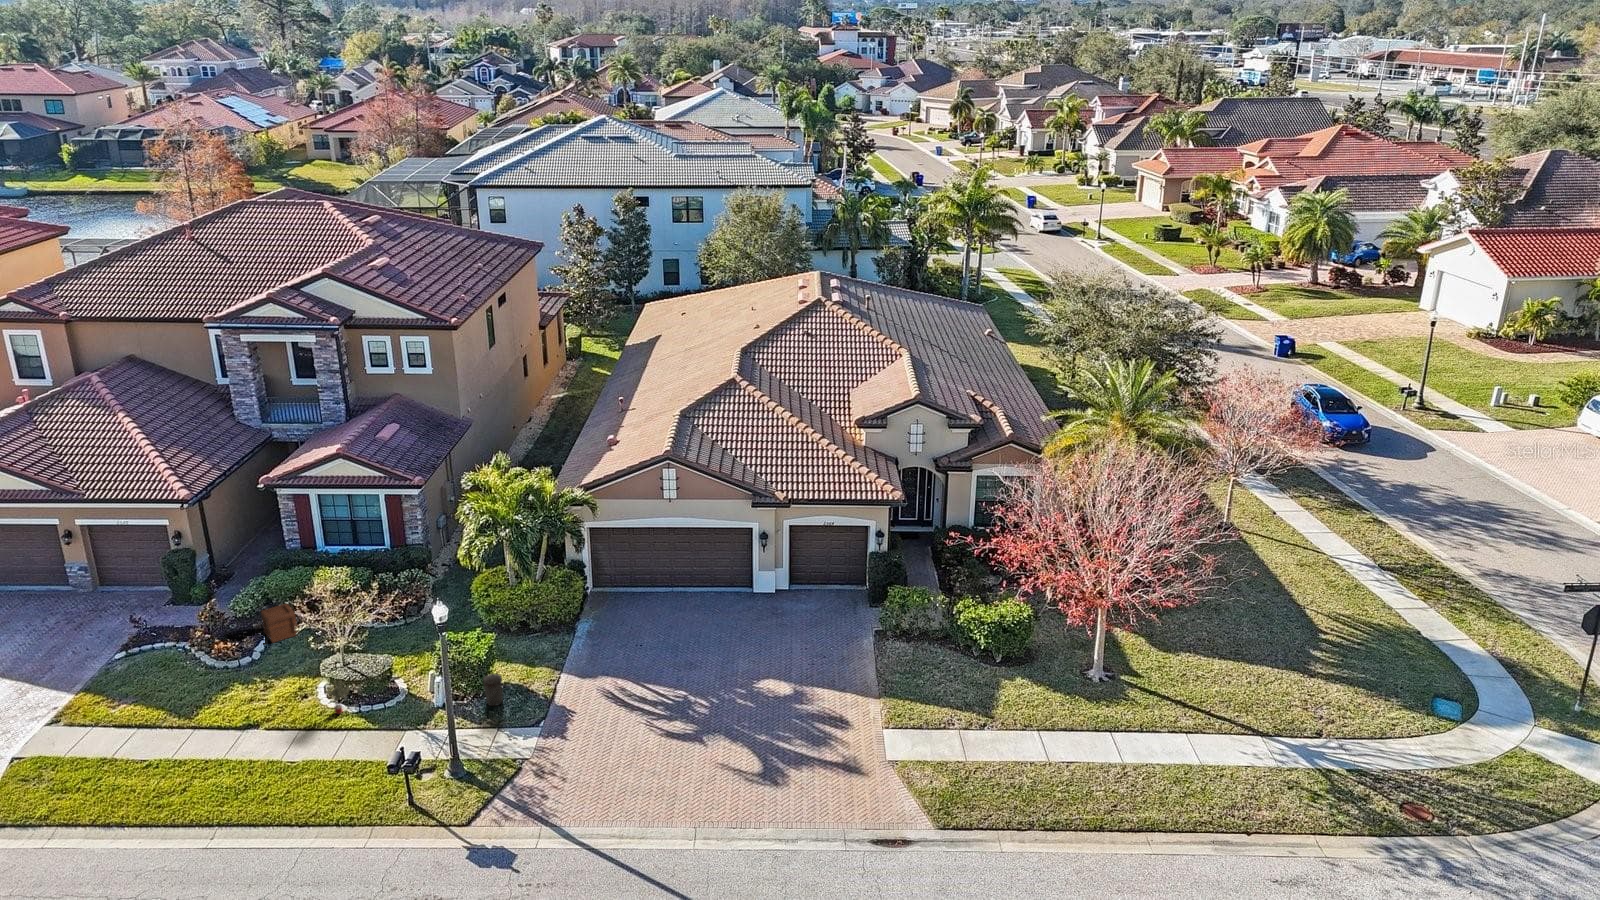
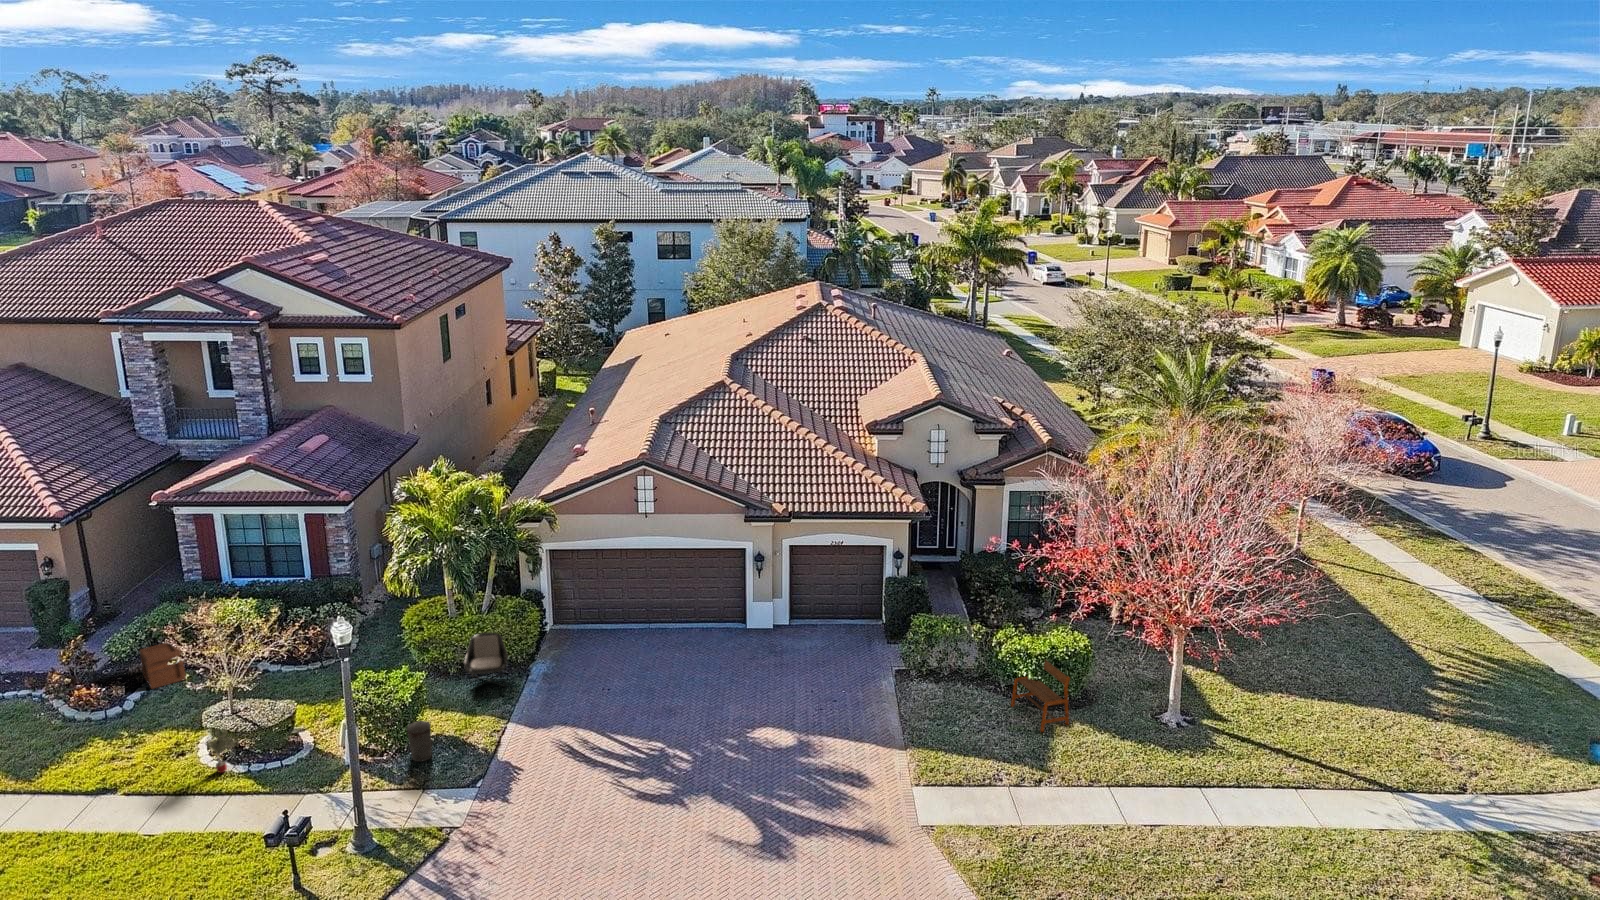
lounge chair: none [524,598,559,646] -> present [464,632,508,690]
bench: none [967,622,1014,685] -> present [1011,661,1070,732]

